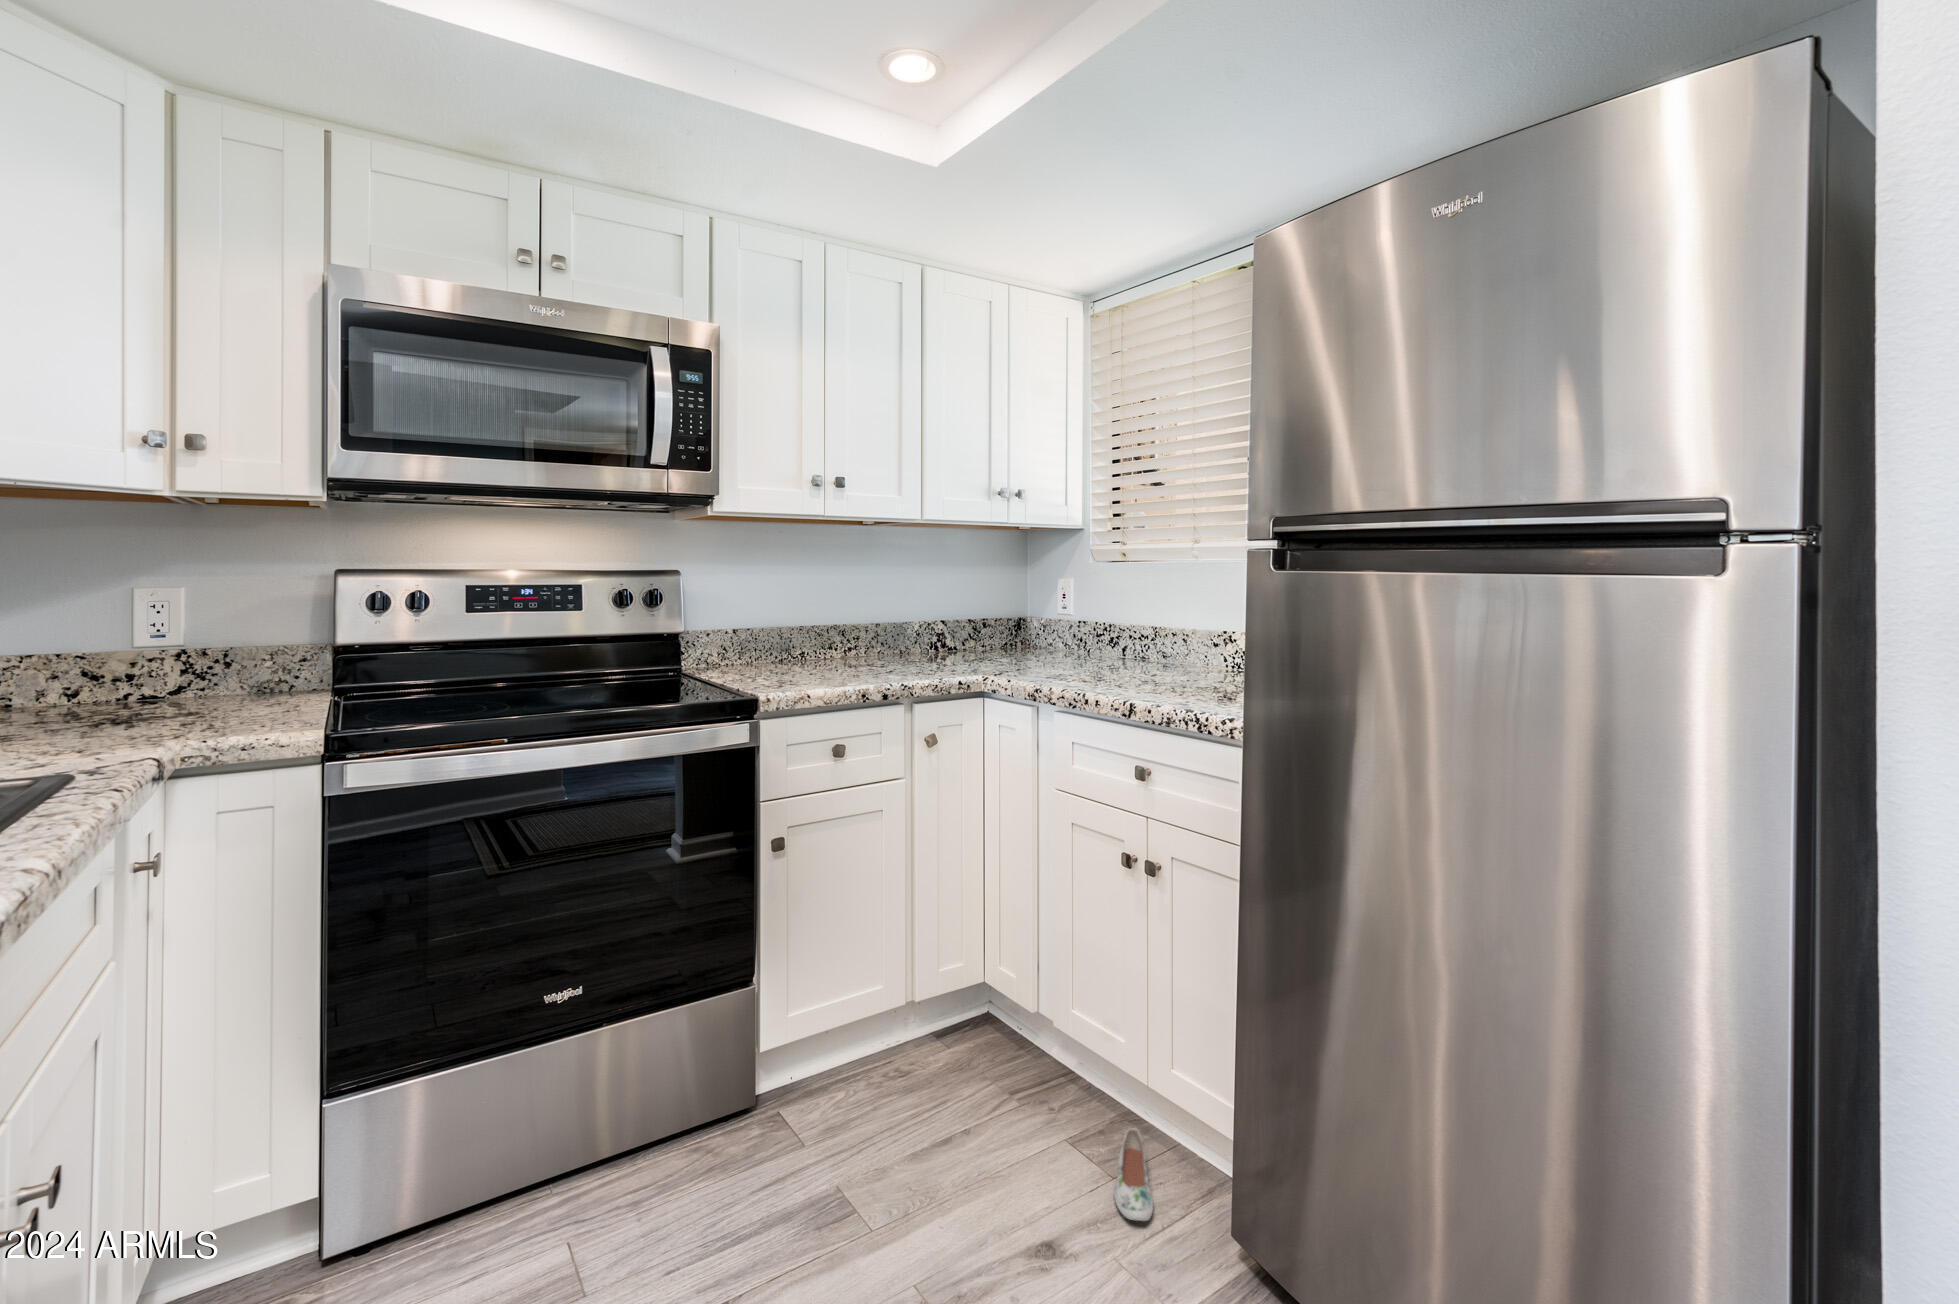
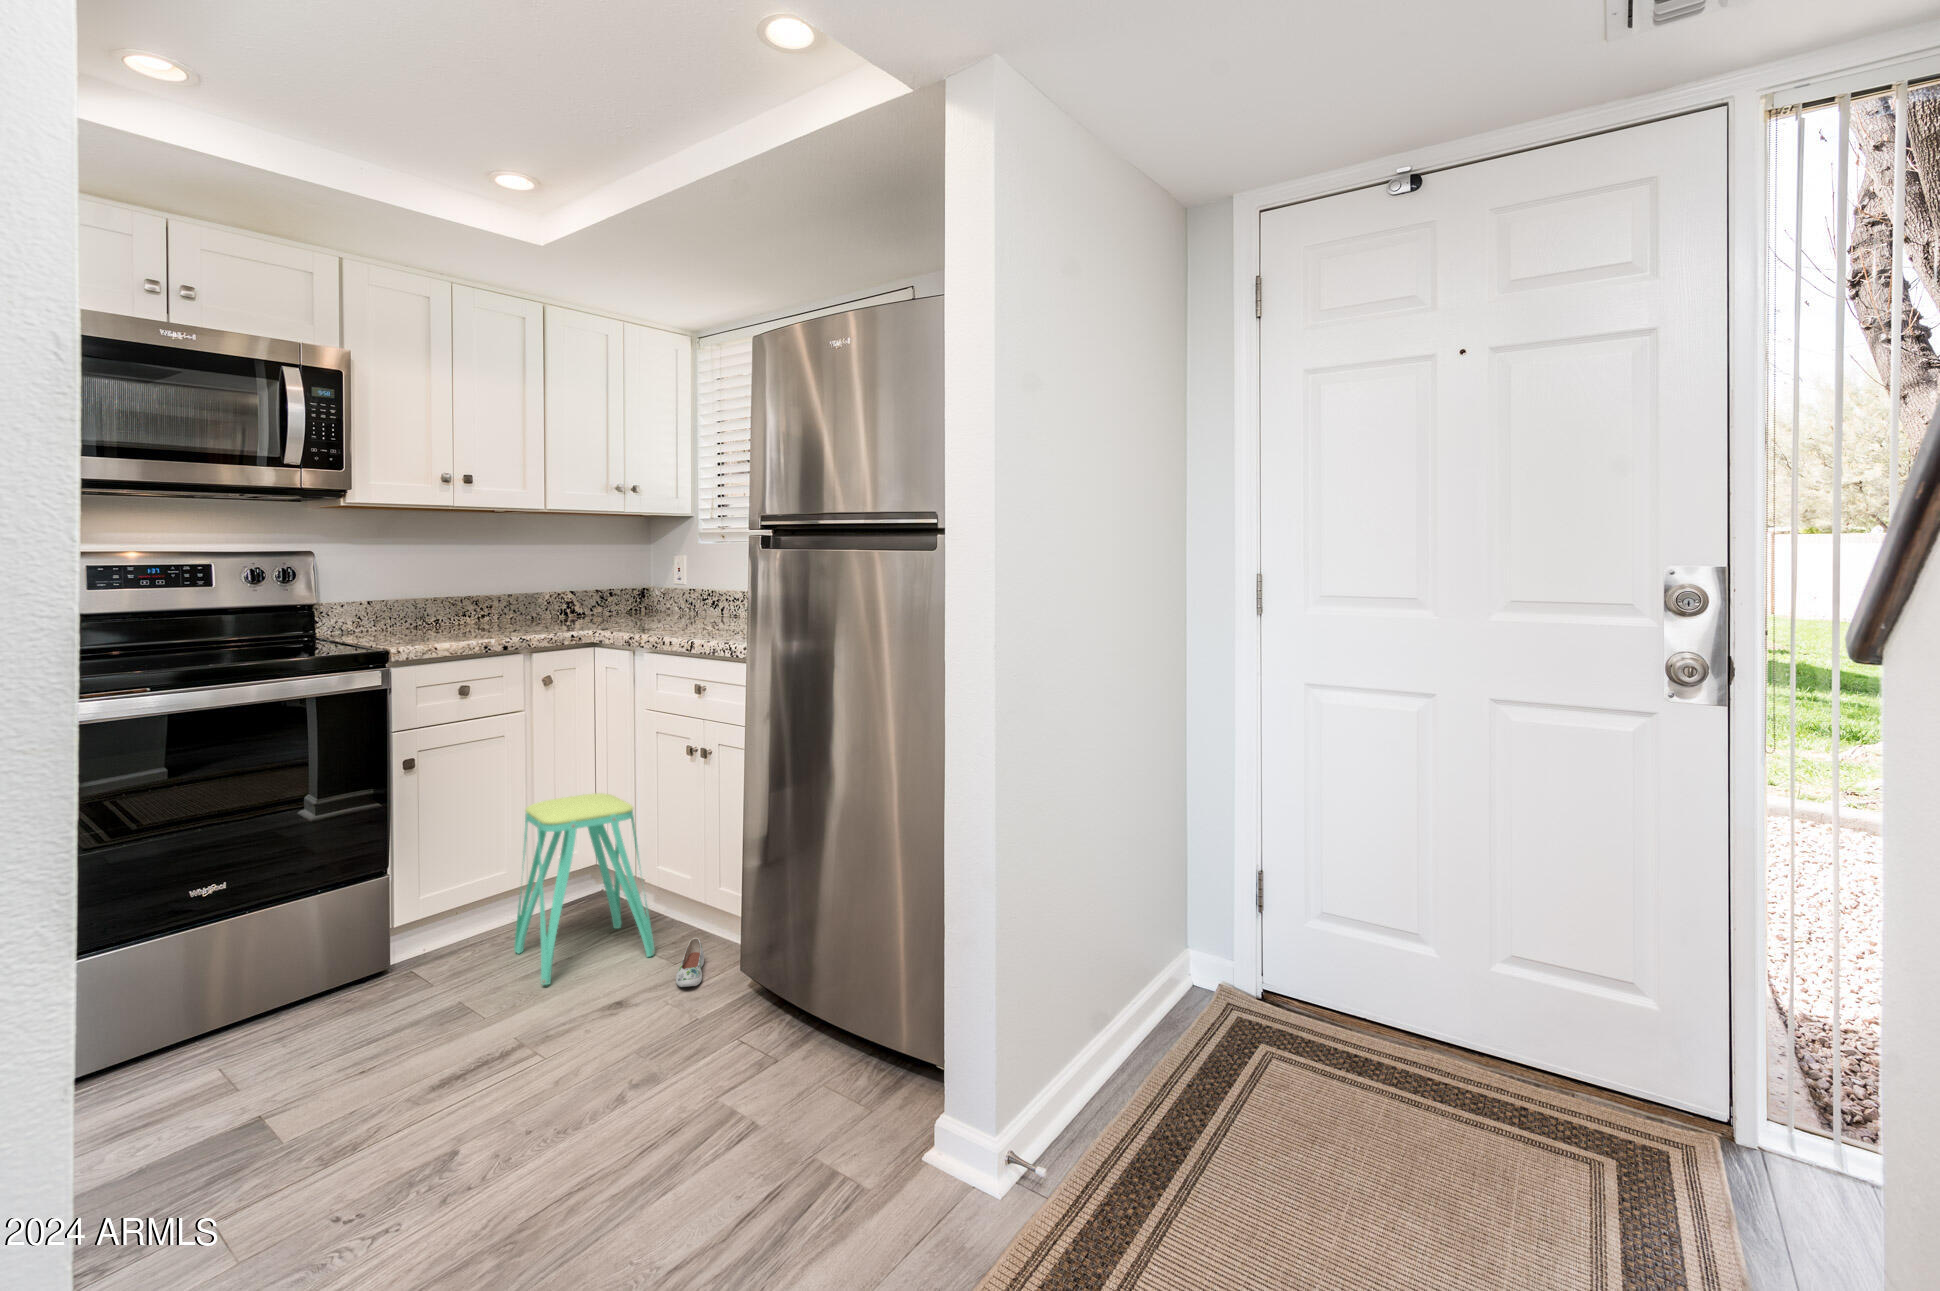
stool: none [889,895,1071,1172] -> present [514,793,655,985]

